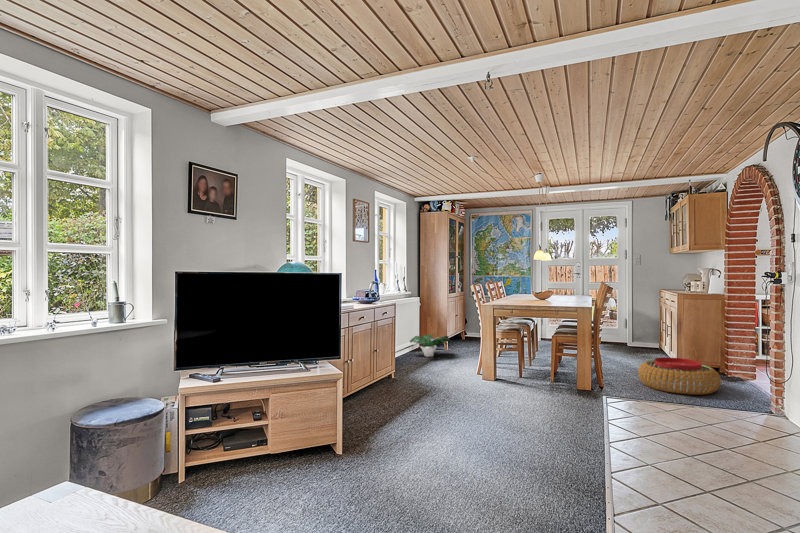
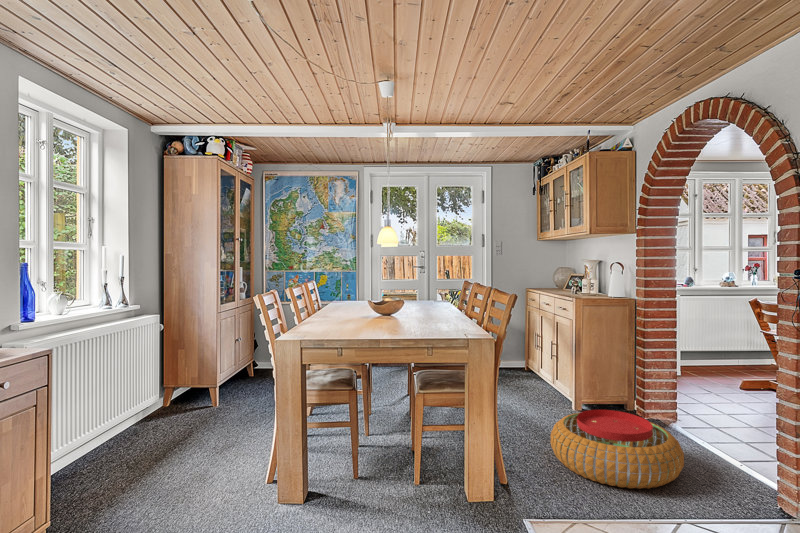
potted plant: present [410,334,453,357] -> none [129,386,220,435]

